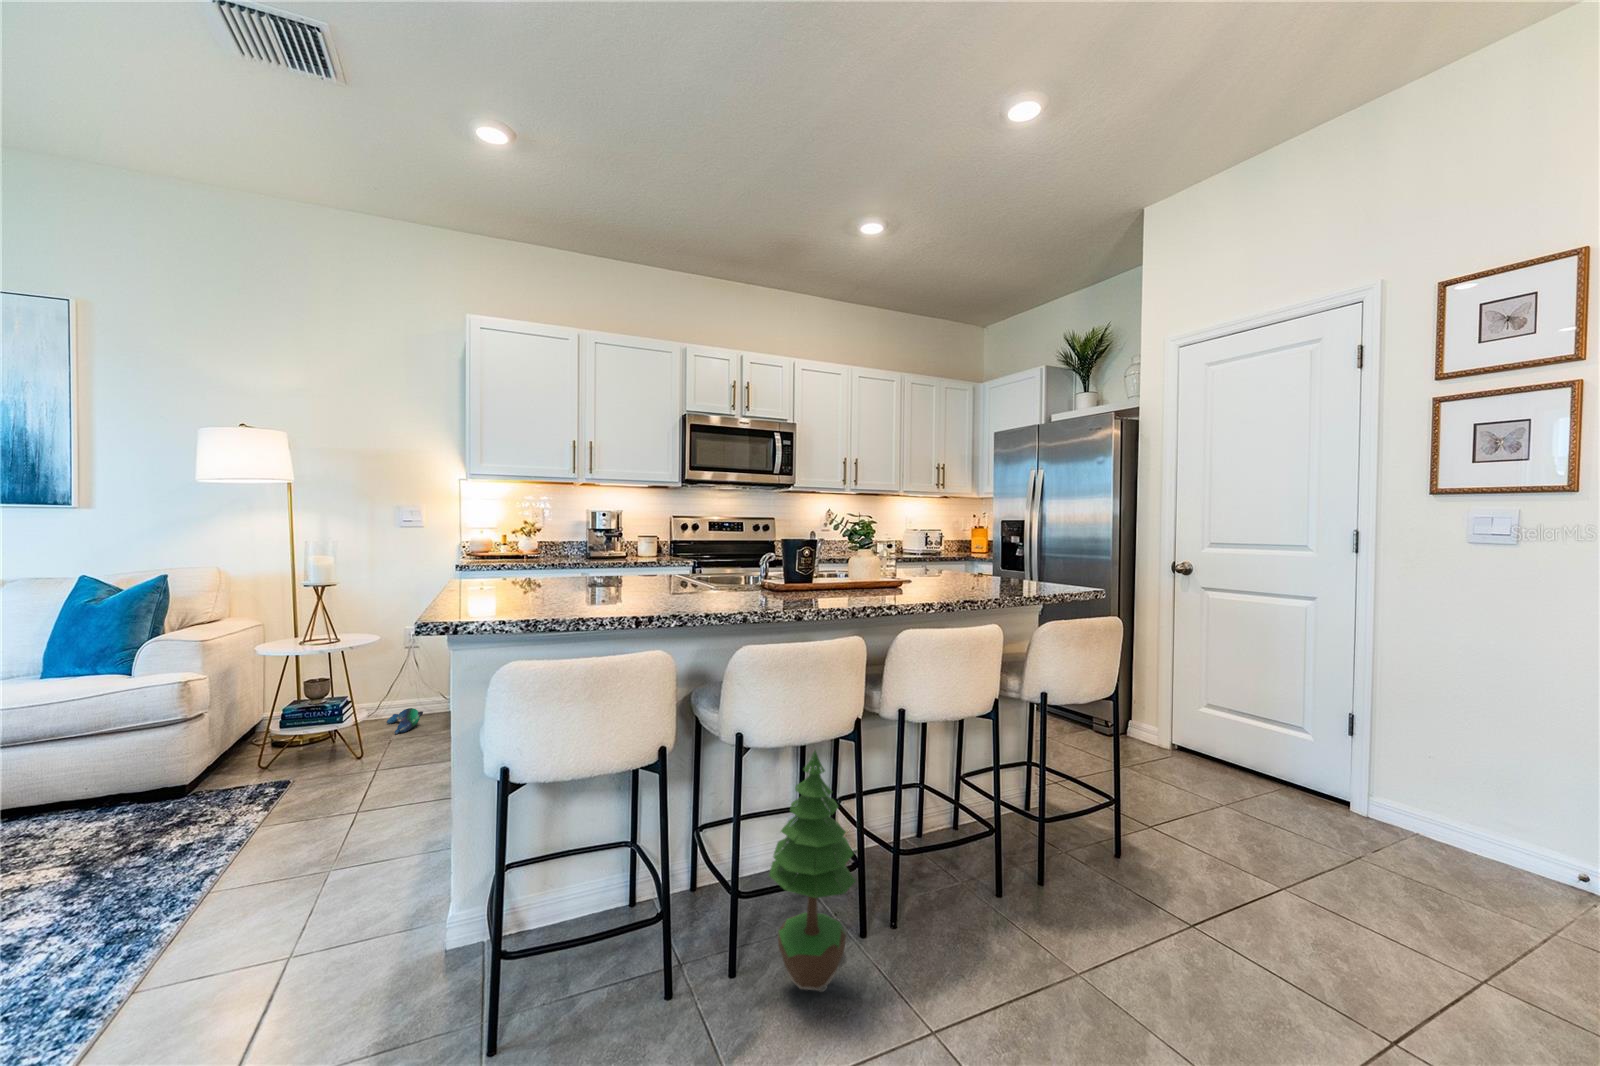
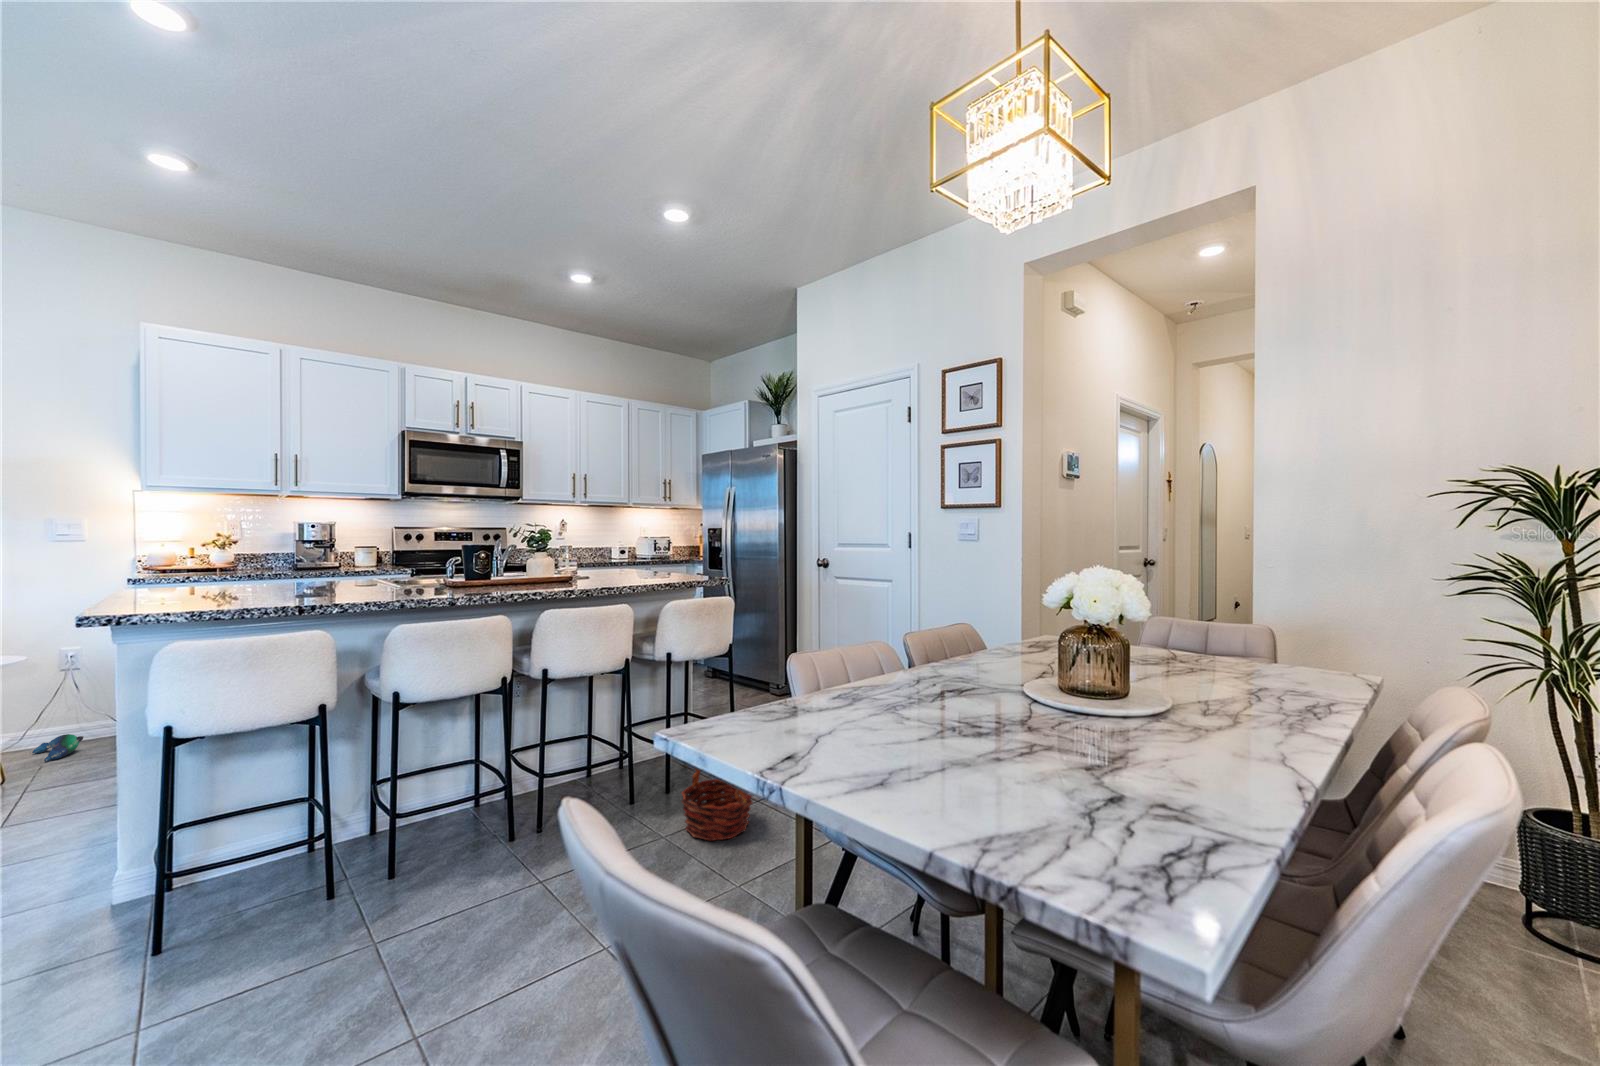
potted tree: present [769,751,856,992] -> none [416,696,489,874]
basket: none [1101,854,1228,1007] -> present [682,768,752,841]

